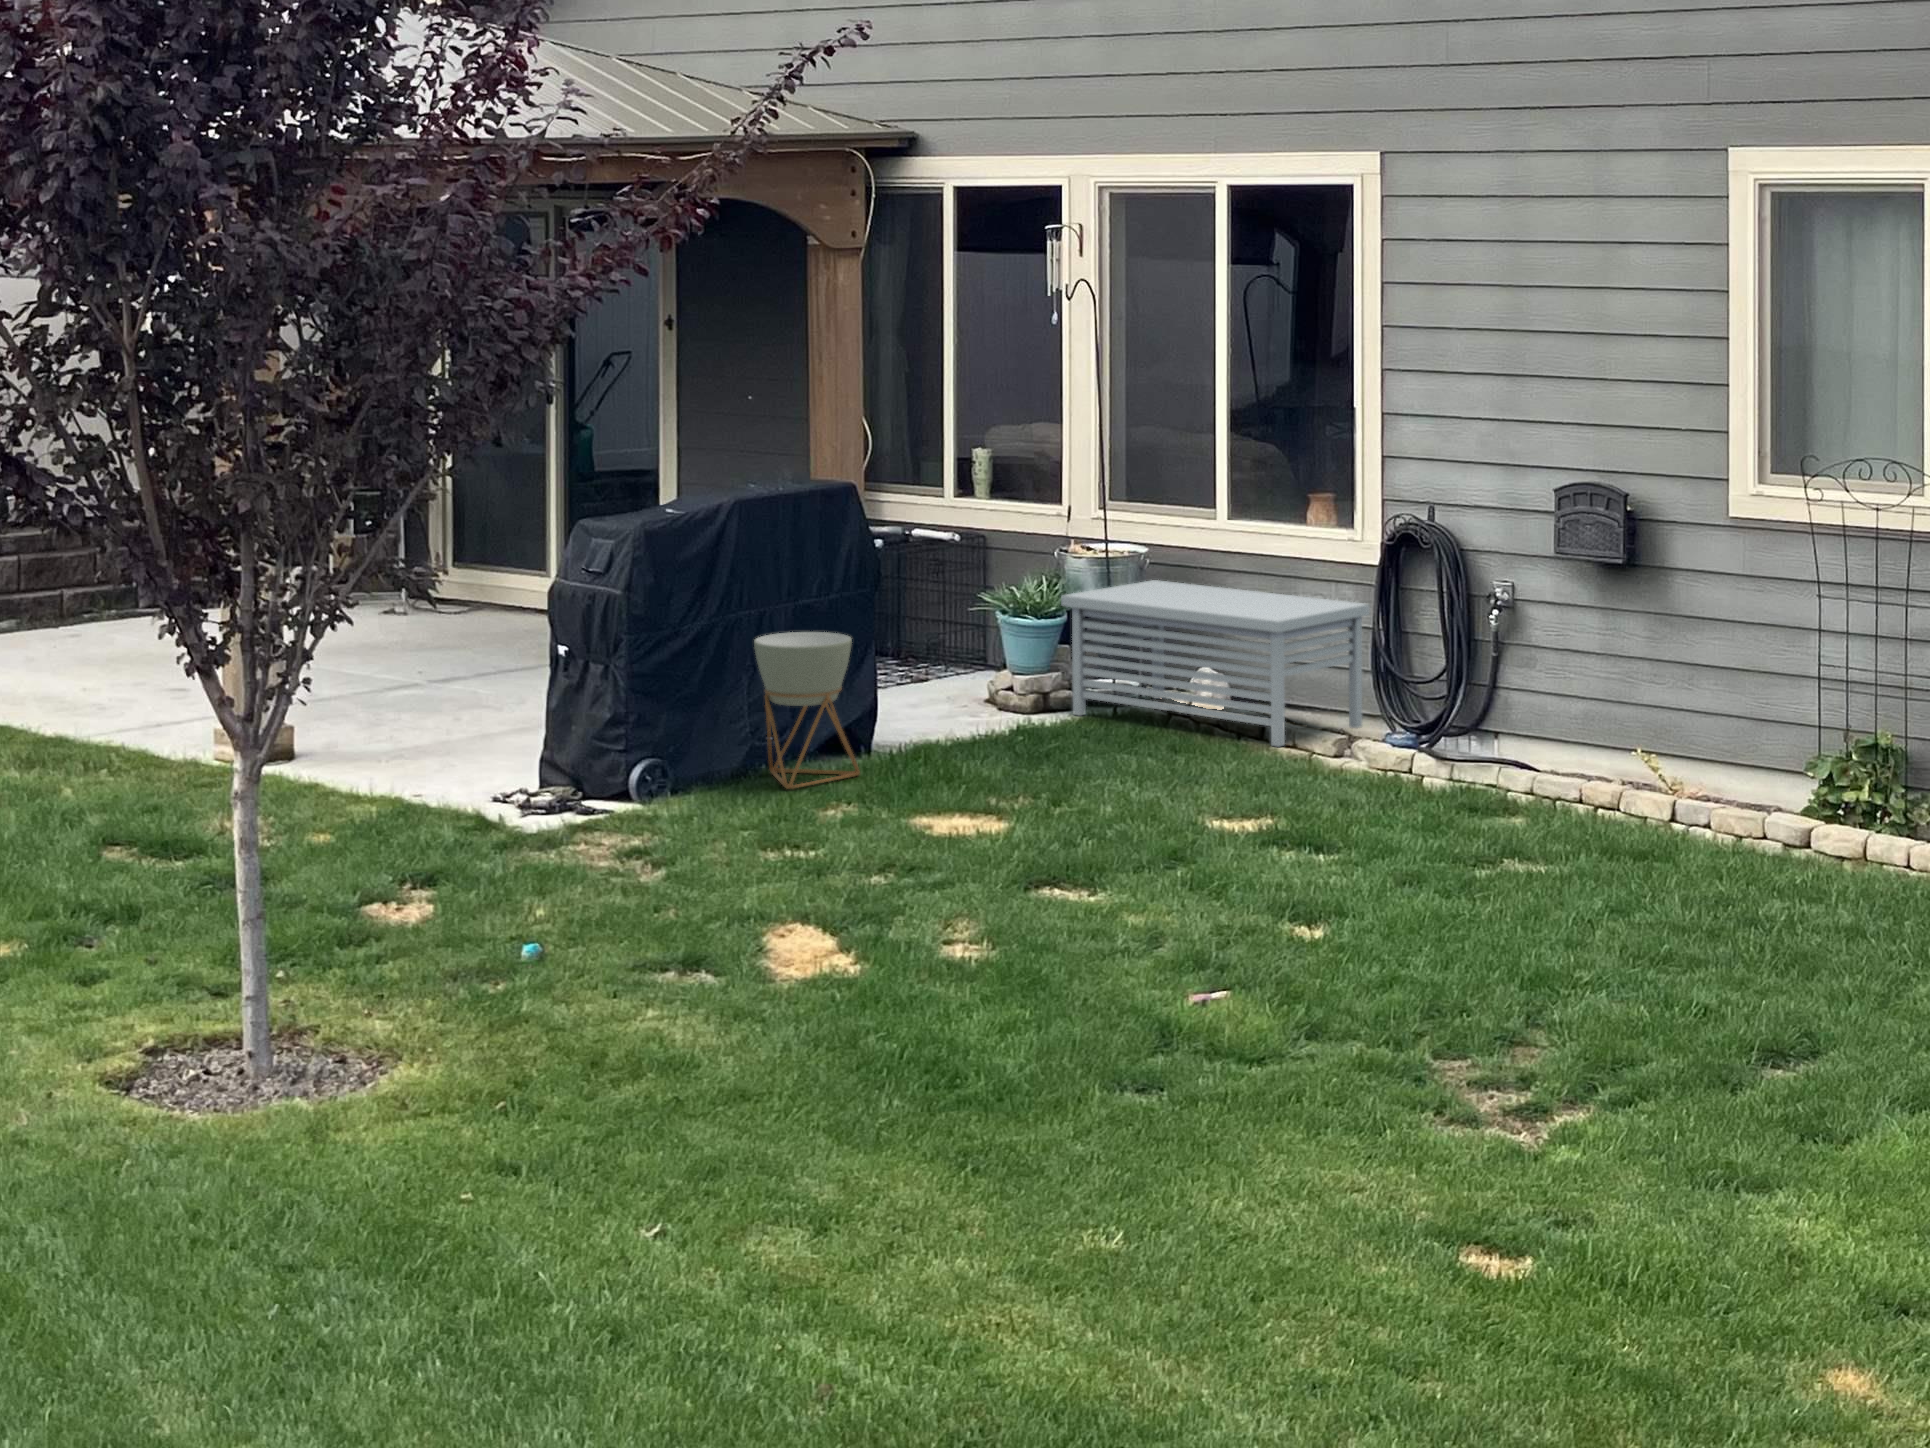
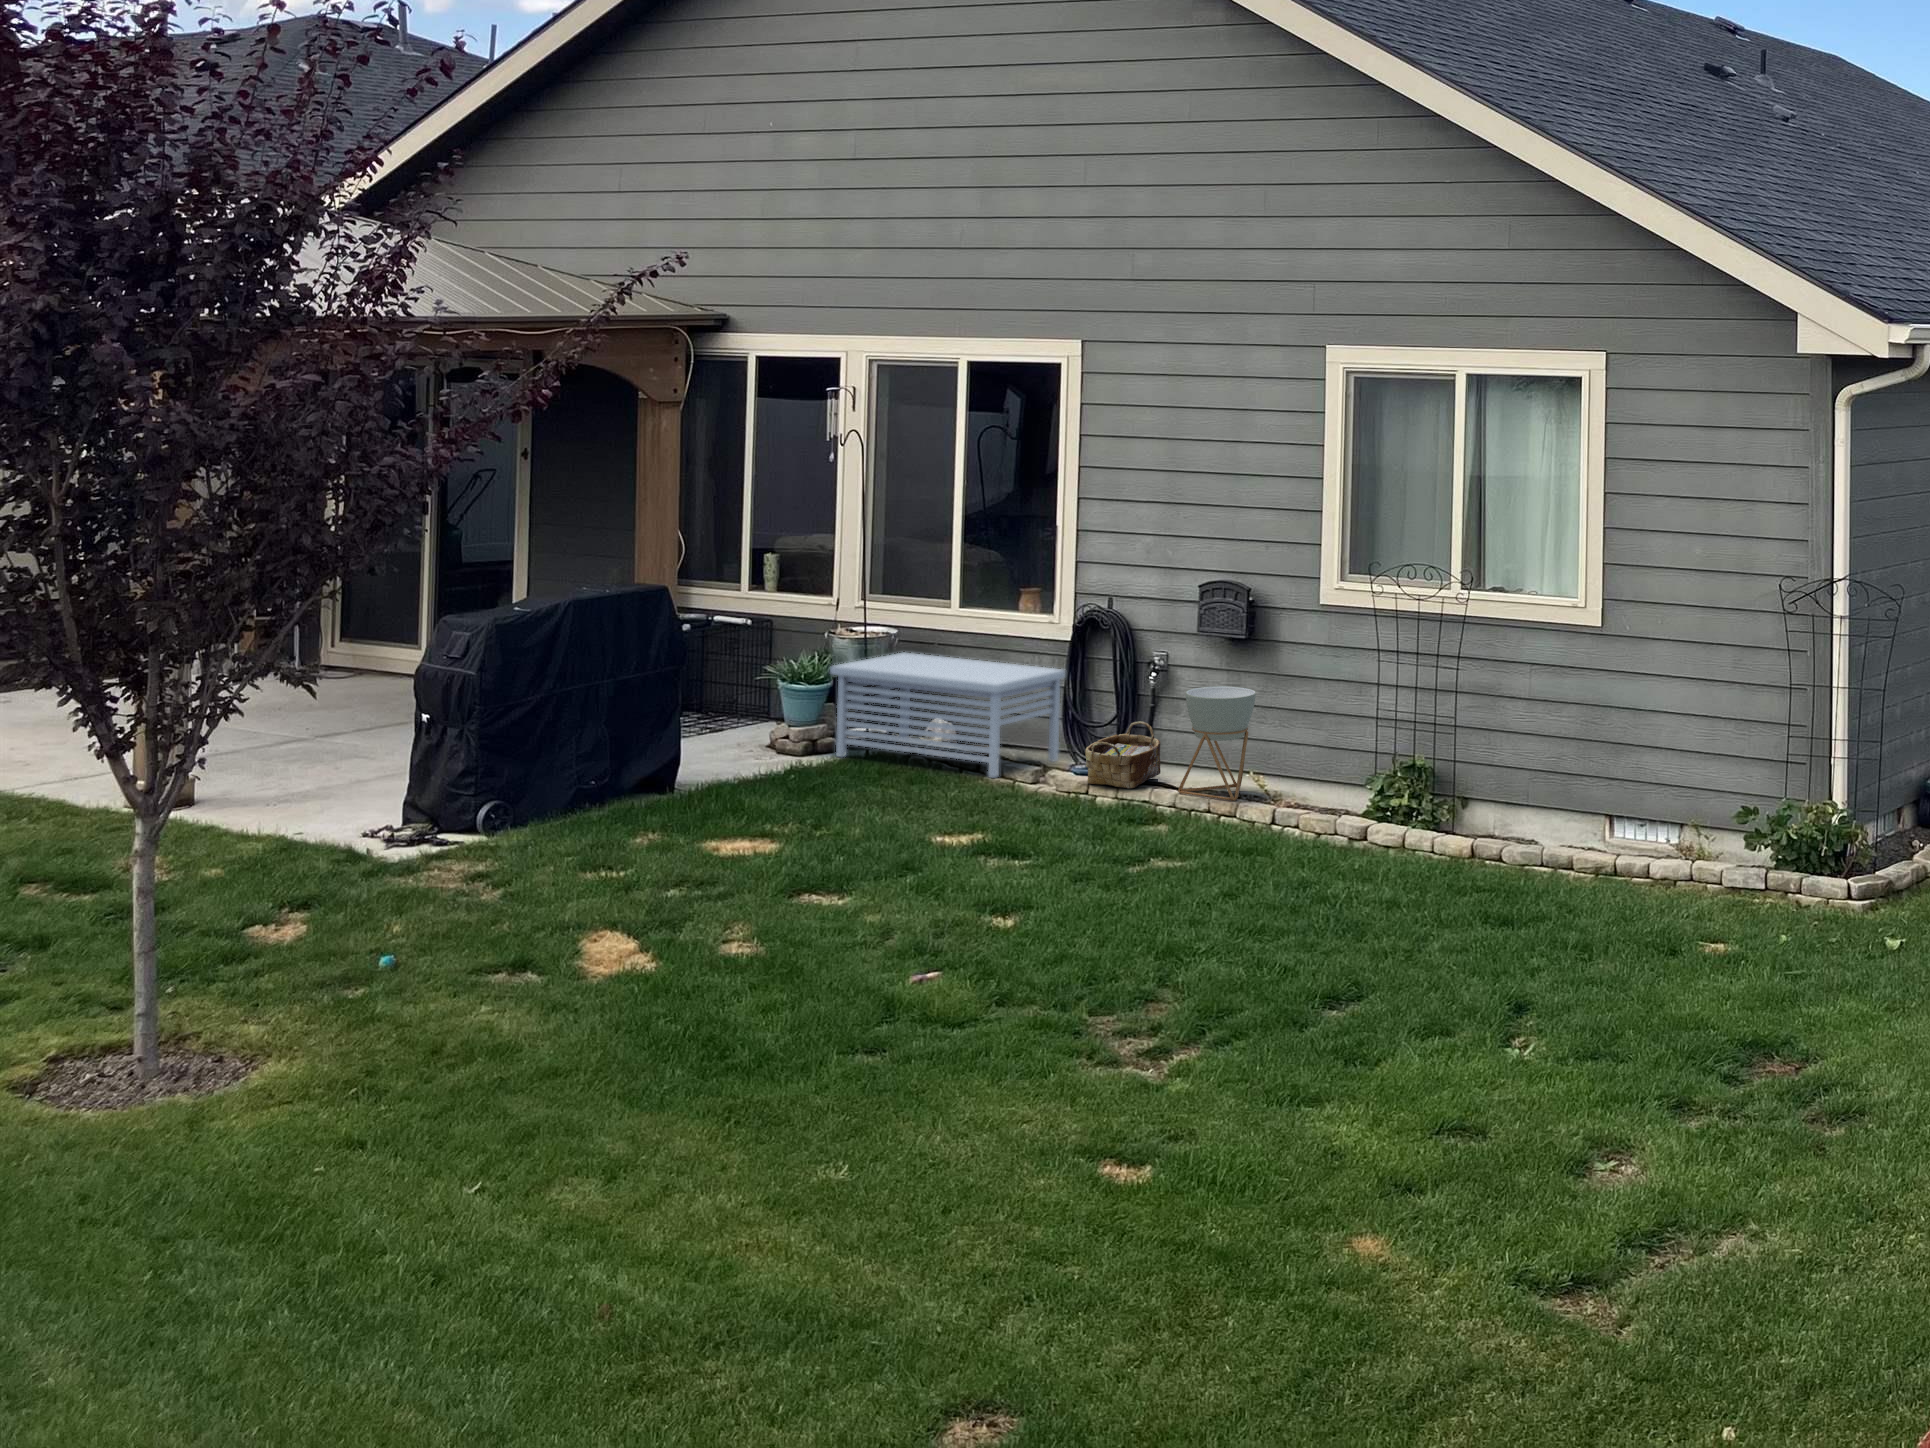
planter: present [754,632,860,789] -> present [1178,687,1256,801]
woven basket: none [1400,675,1503,766] -> present [1085,721,1161,789]

